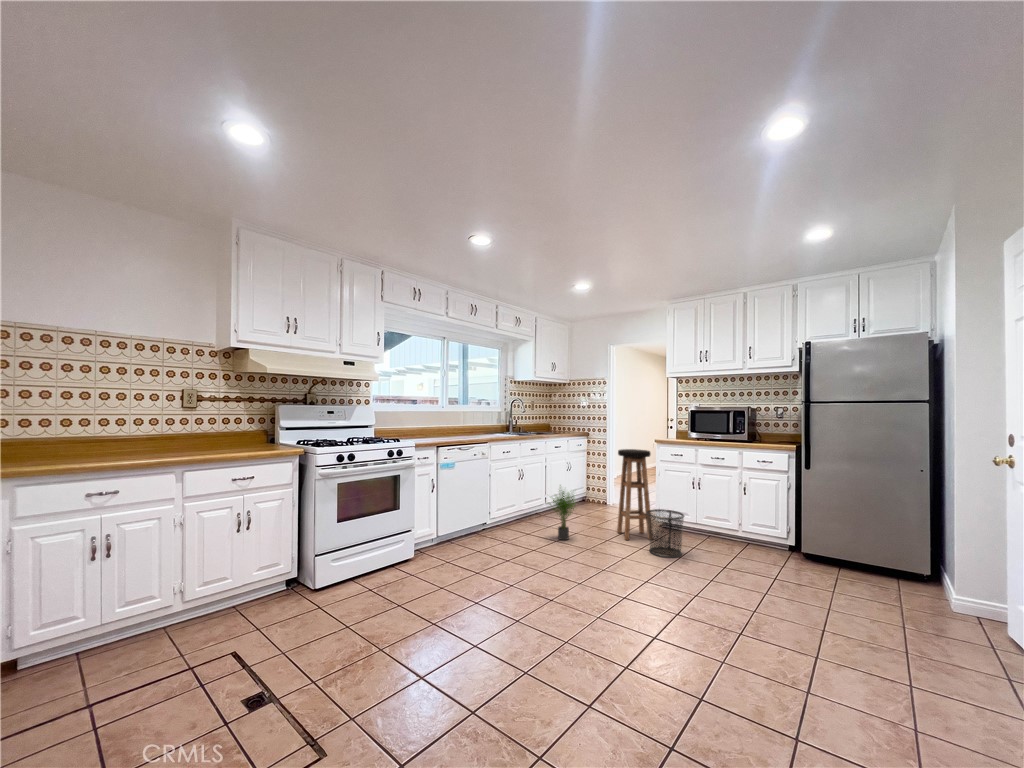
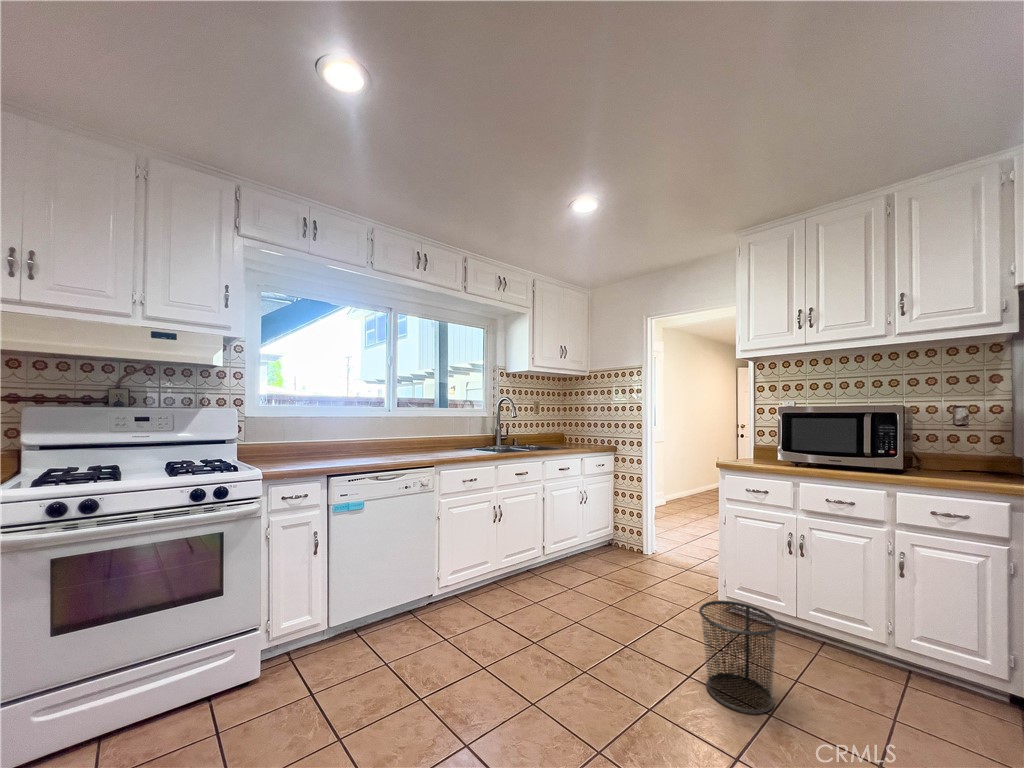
bar stool: present [617,449,650,540] -> none [649,480,714,649]
potted plant: present [550,490,574,540] -> none [516,538,580,640]

